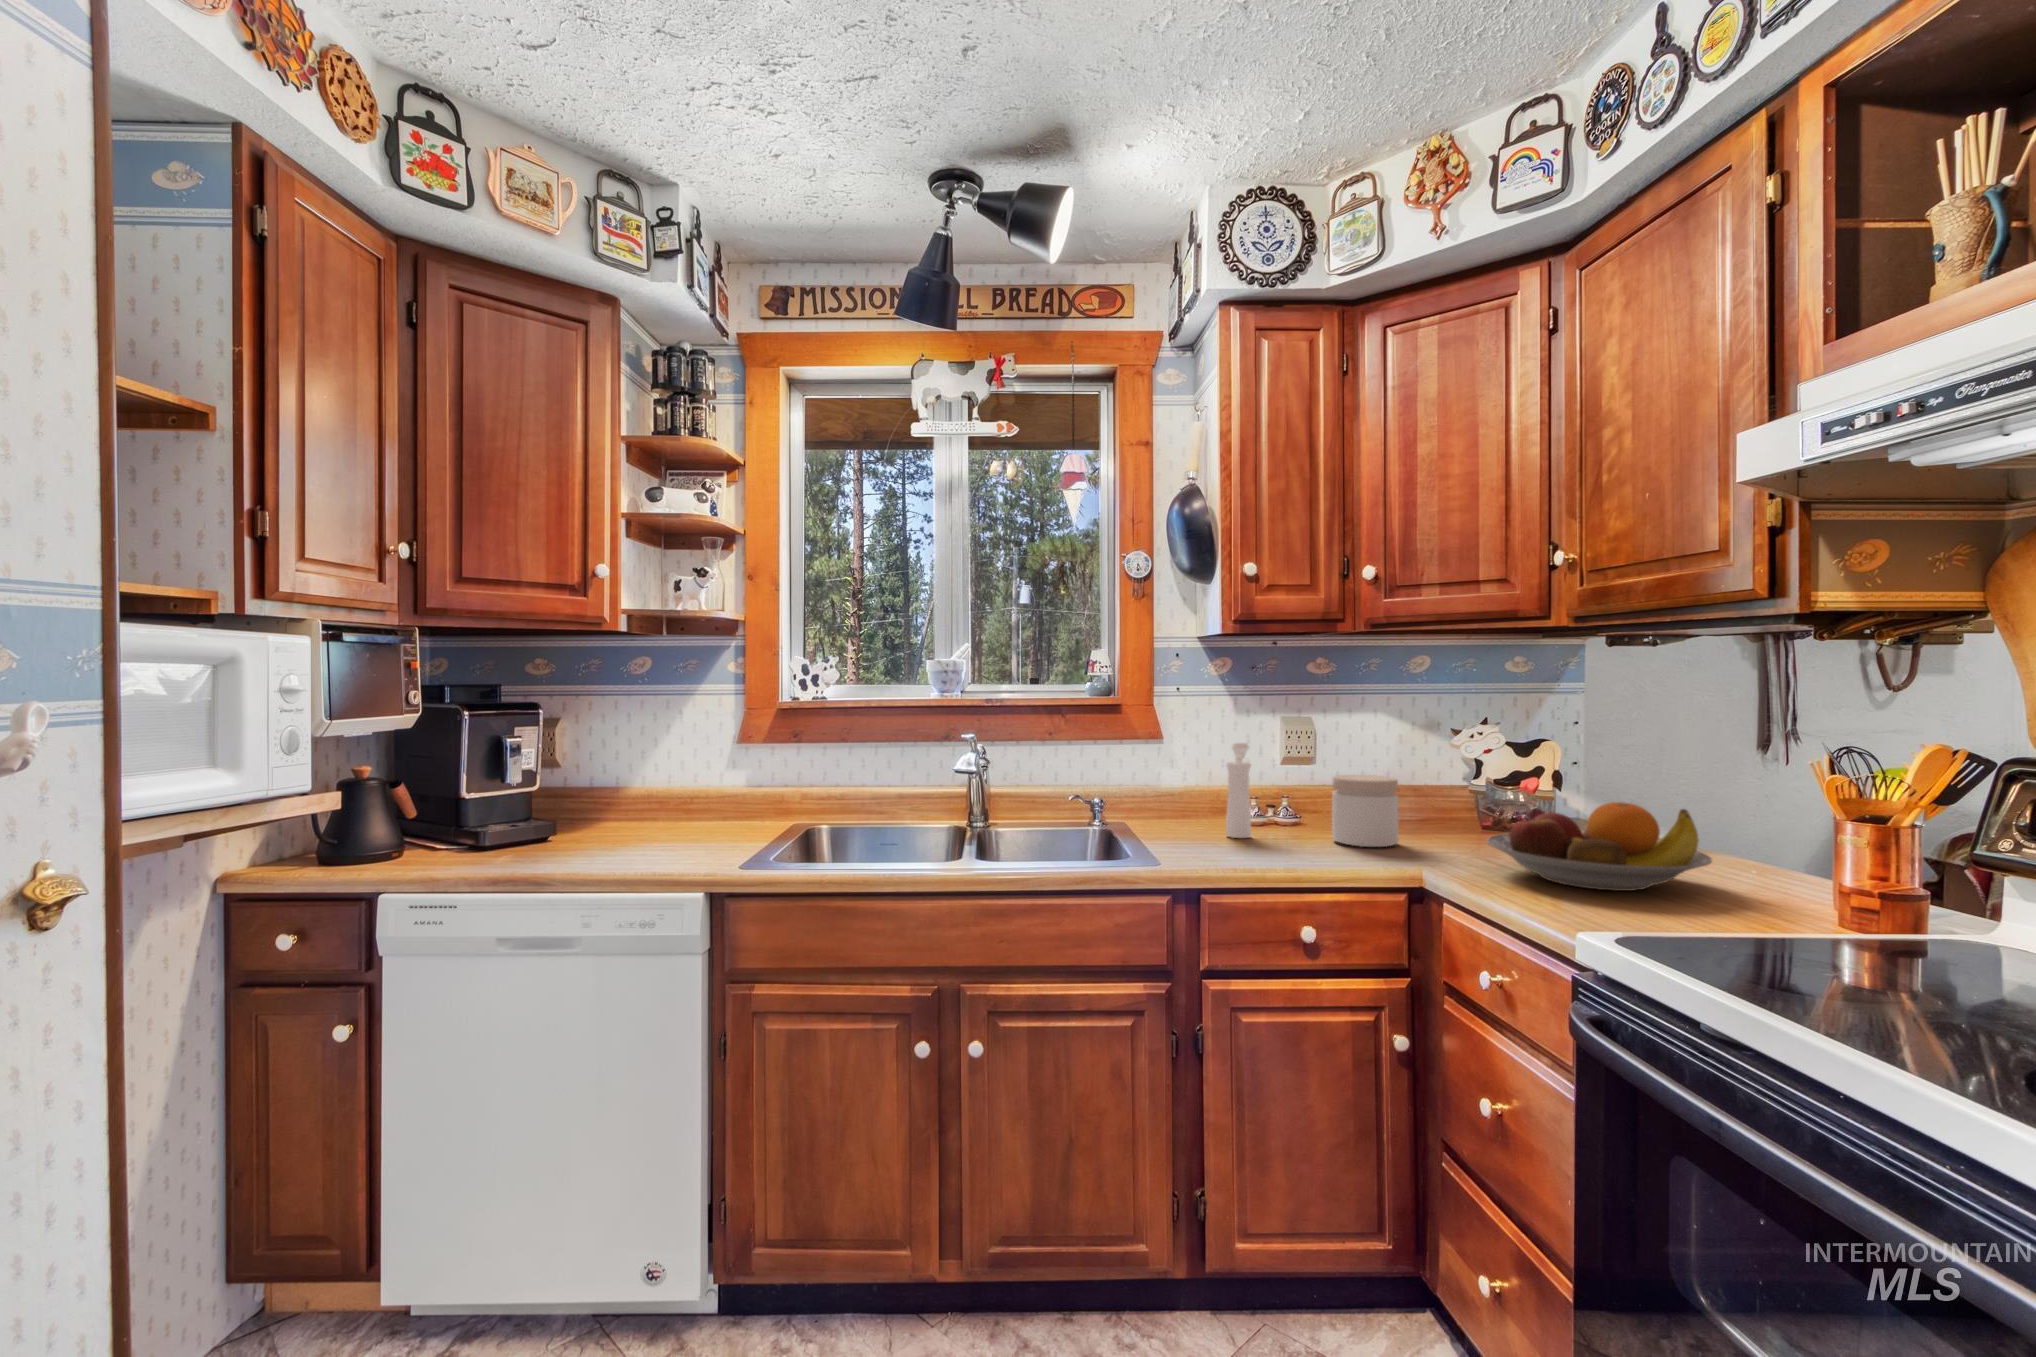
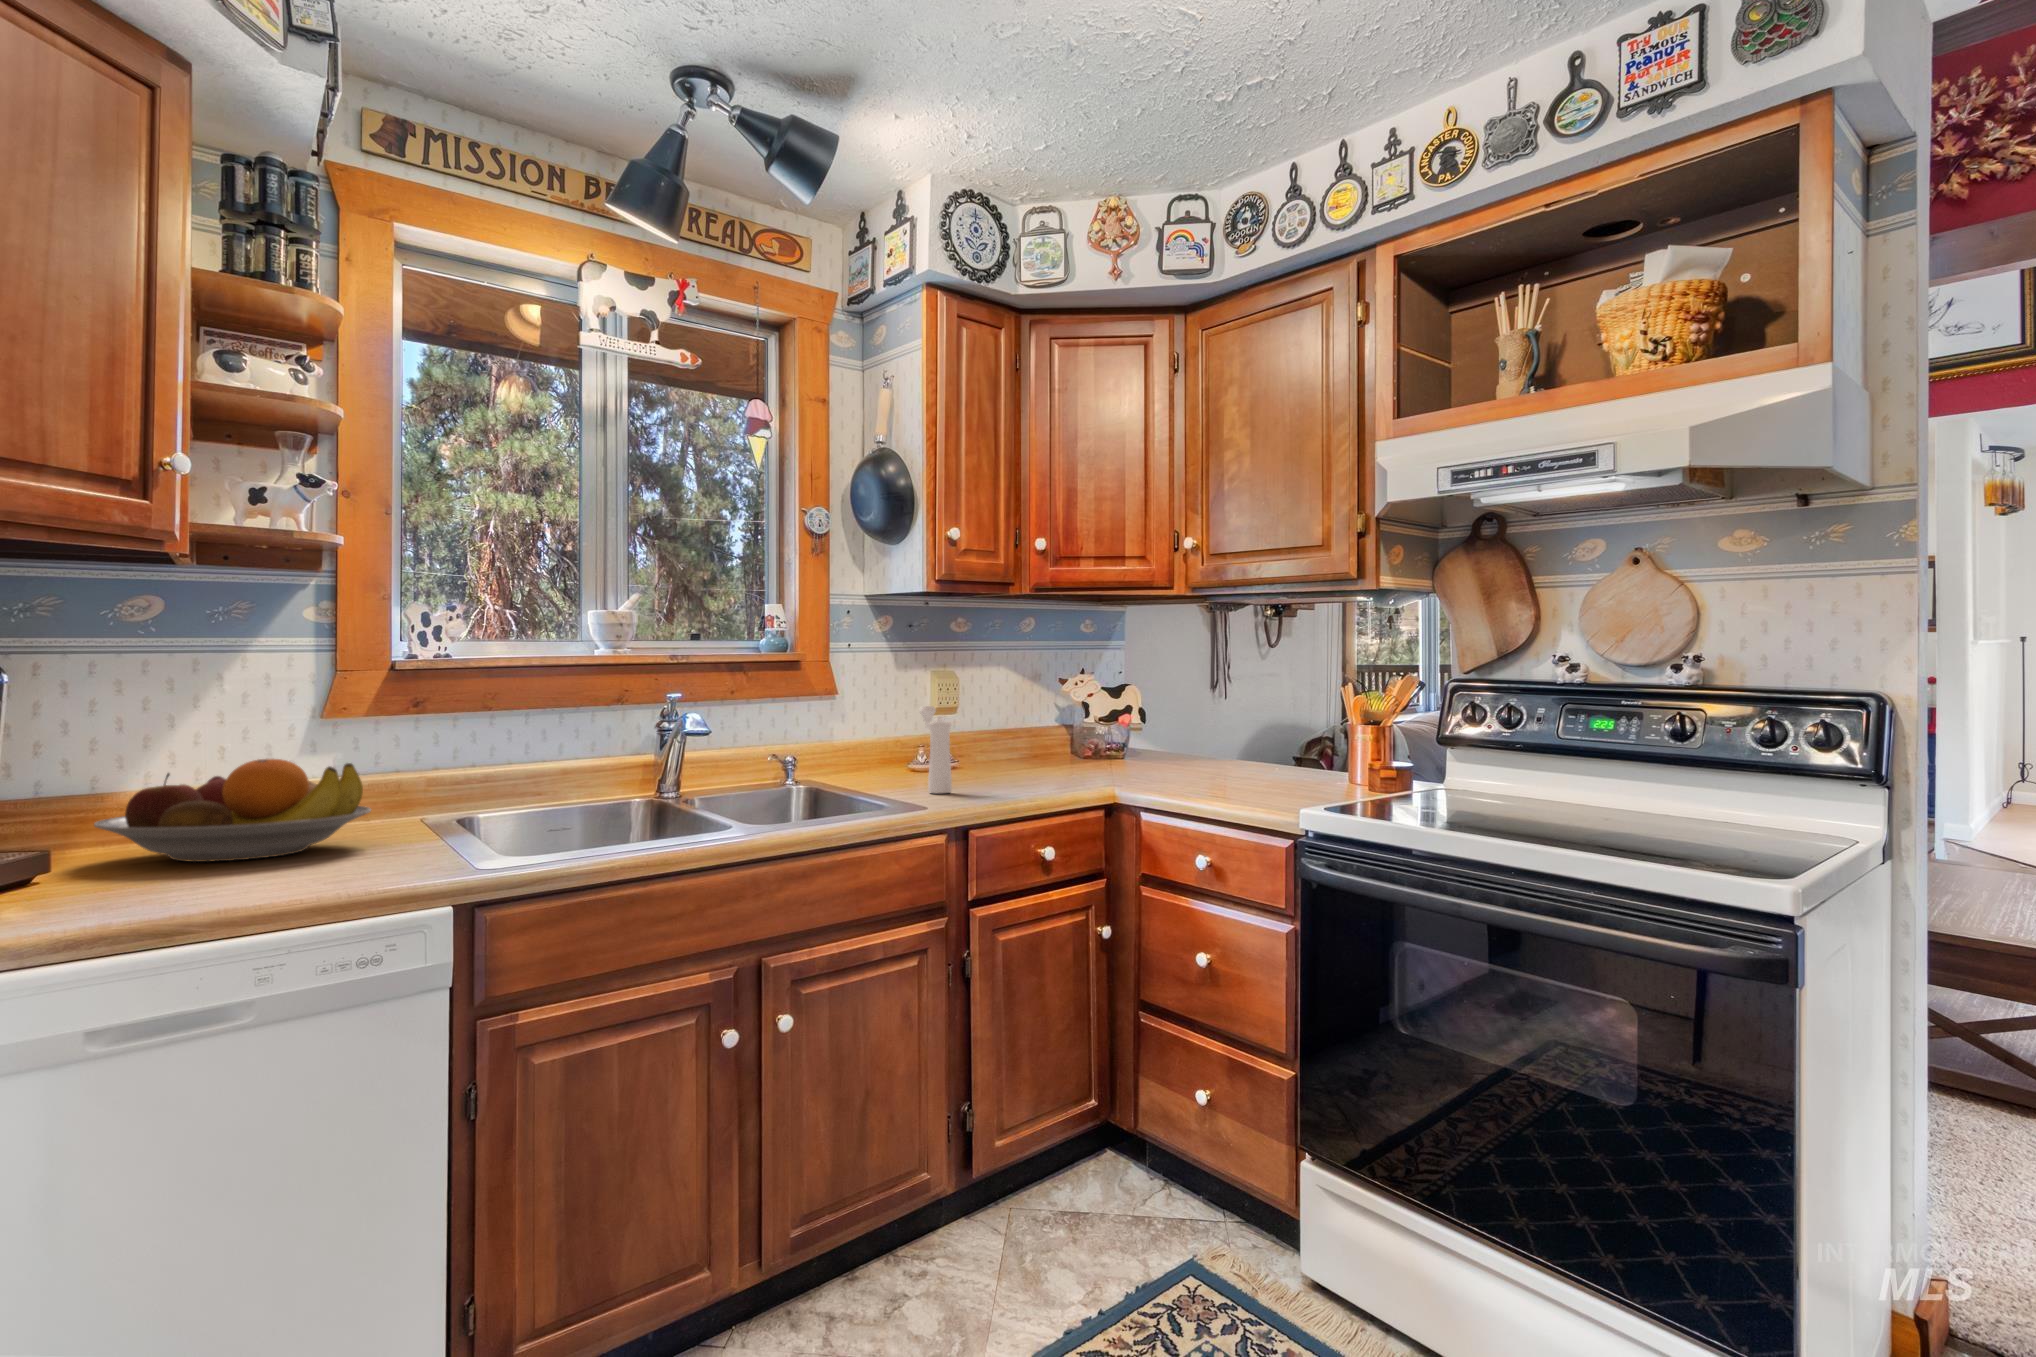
jar: present [1332,775,1399,847] -> none [1018,731,1072,790]
fruit bowl: present [1486,802,1712,891] -> present [94,759,371,862]

